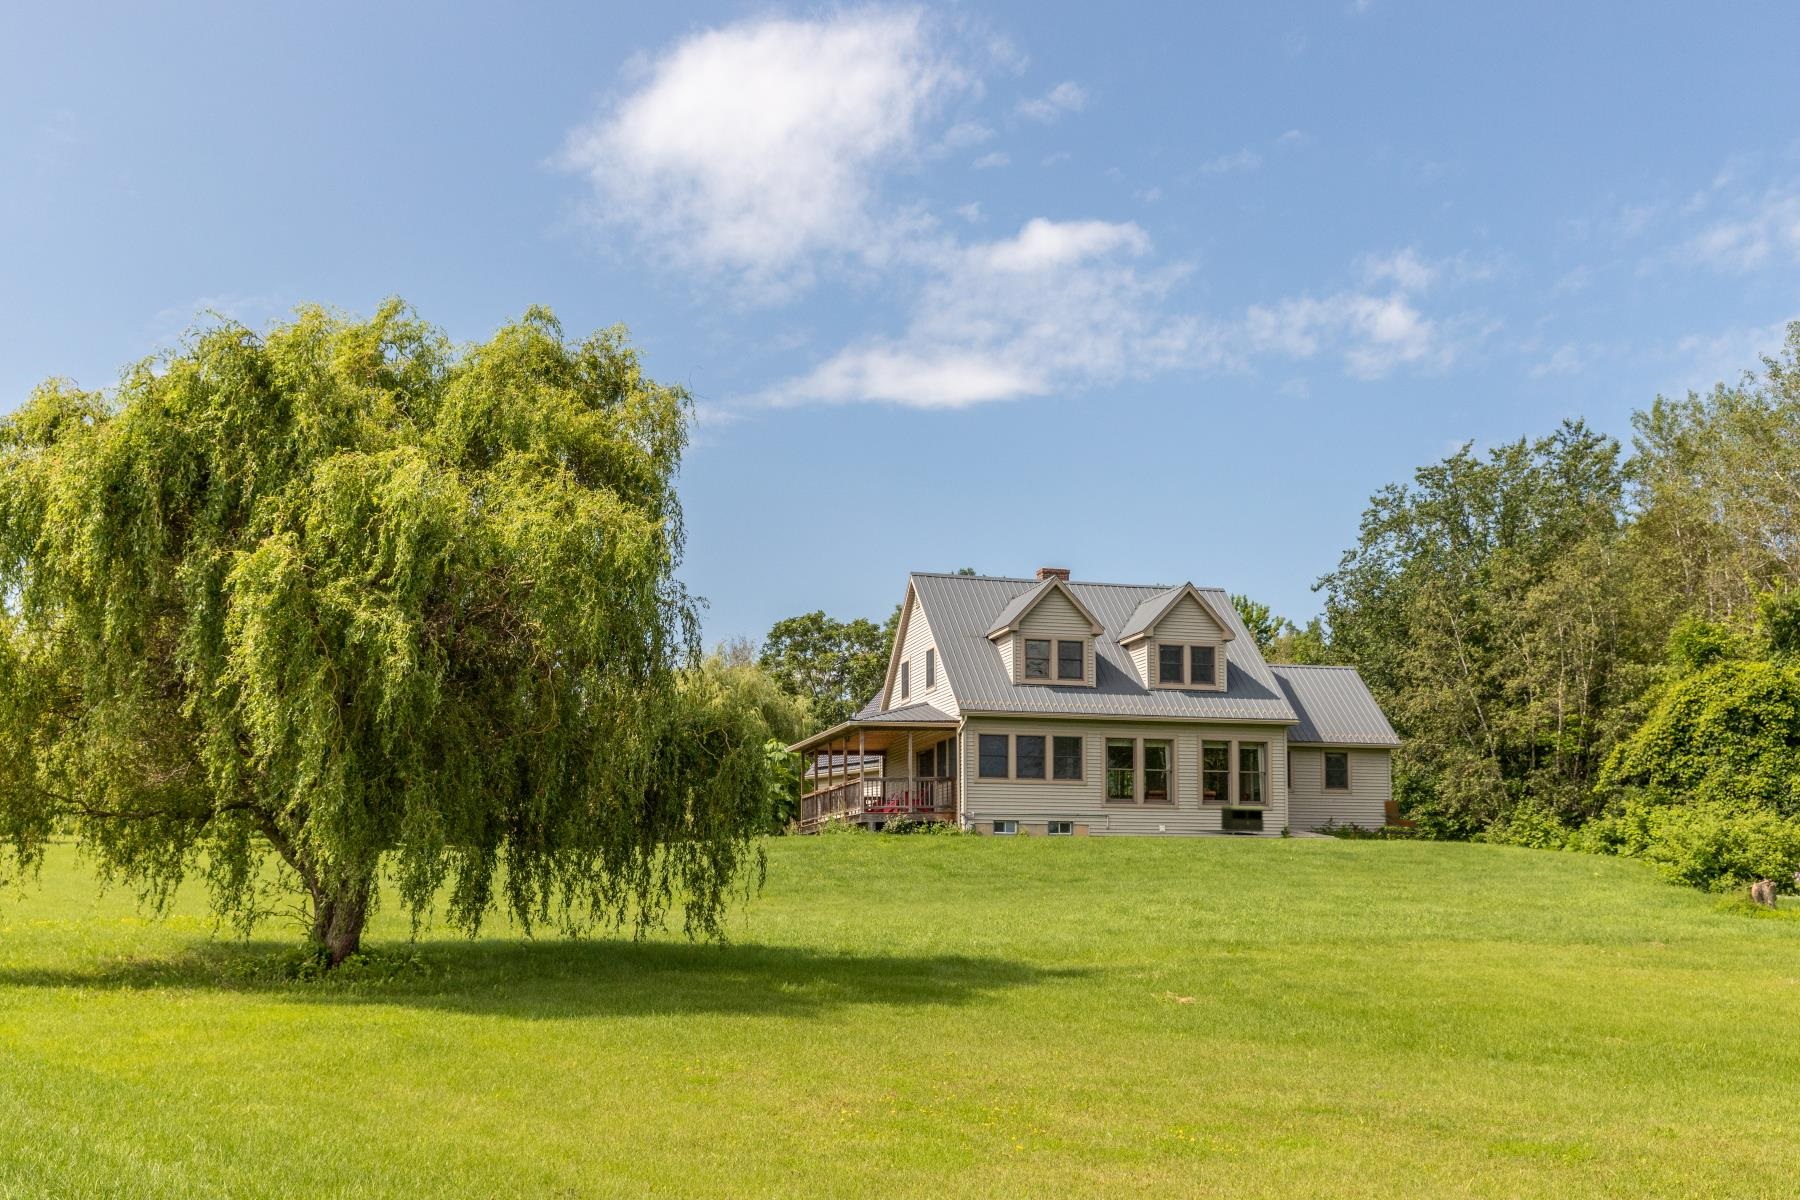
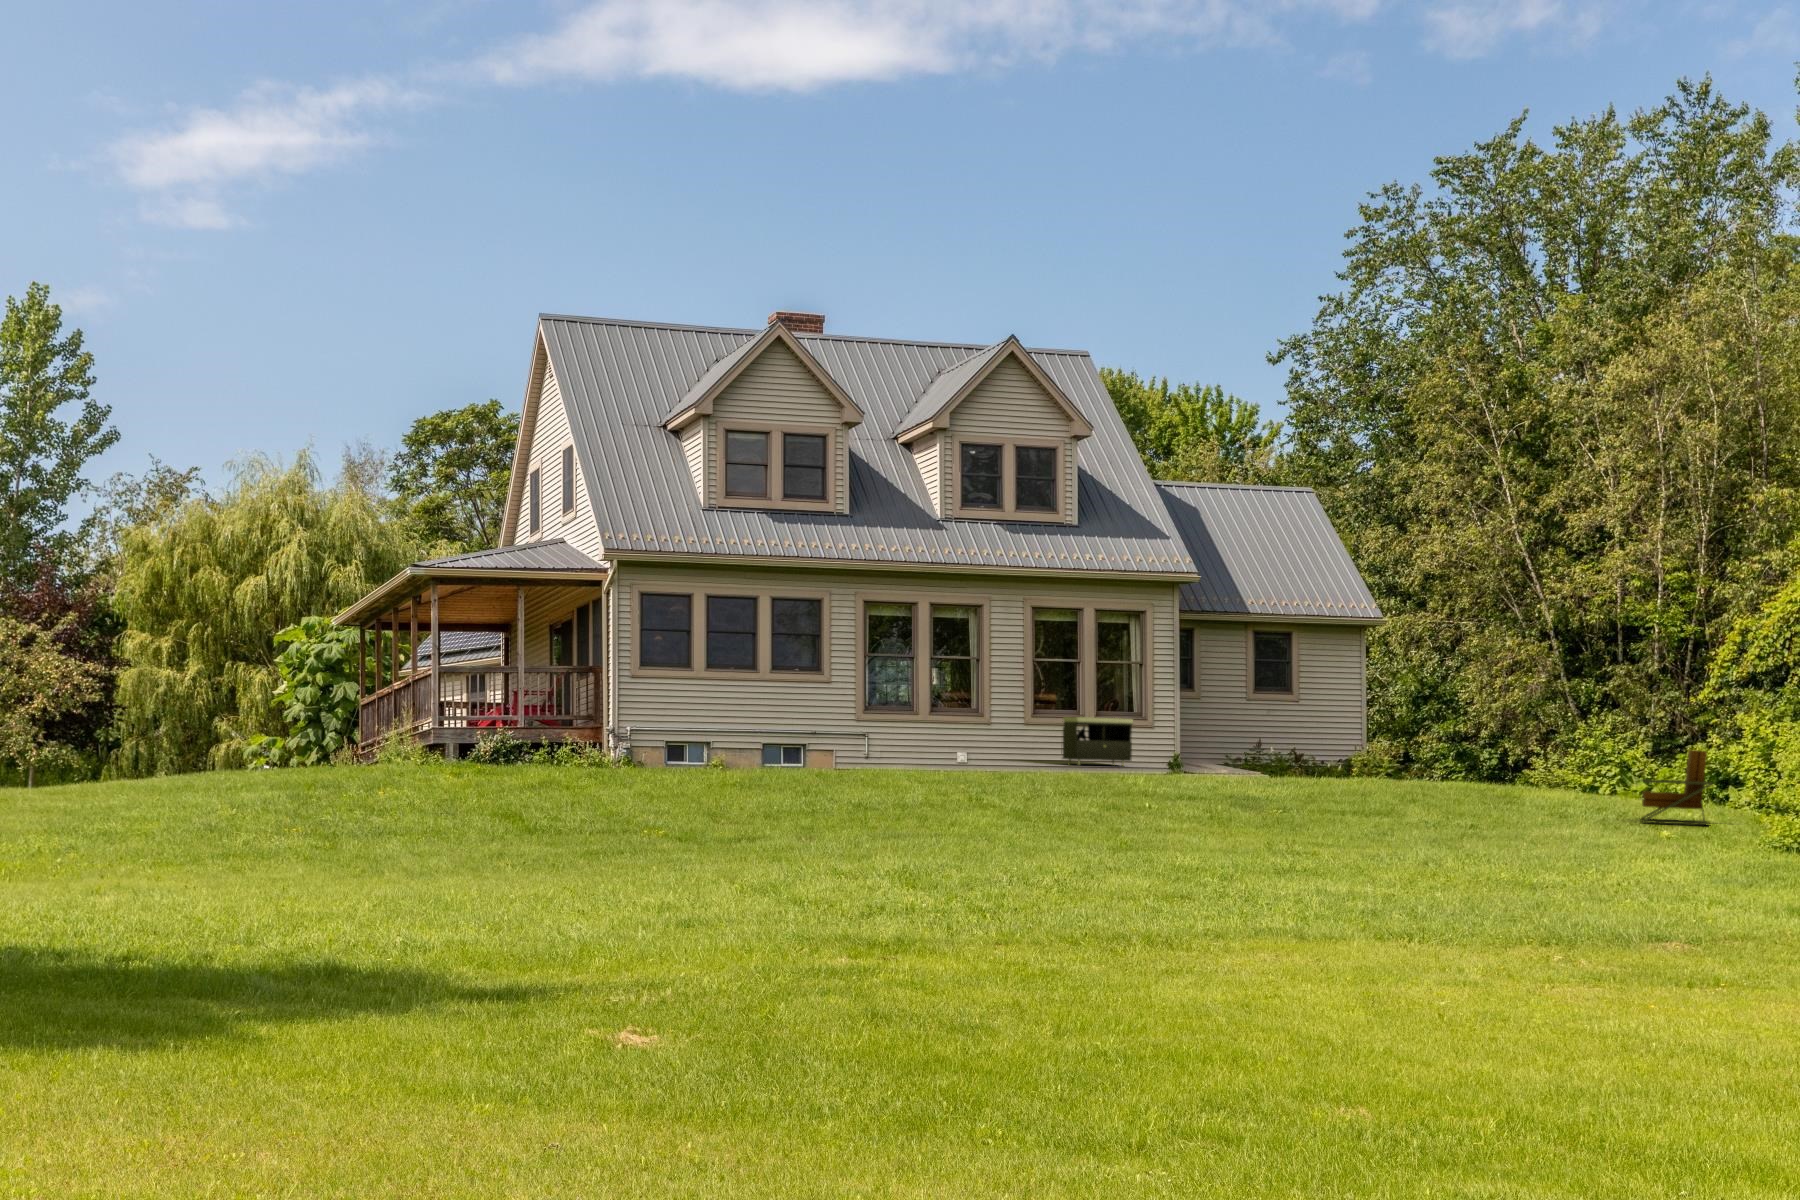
lounge chair: present [1381,800,1418,834] -> present [1641,750,1713,825]

